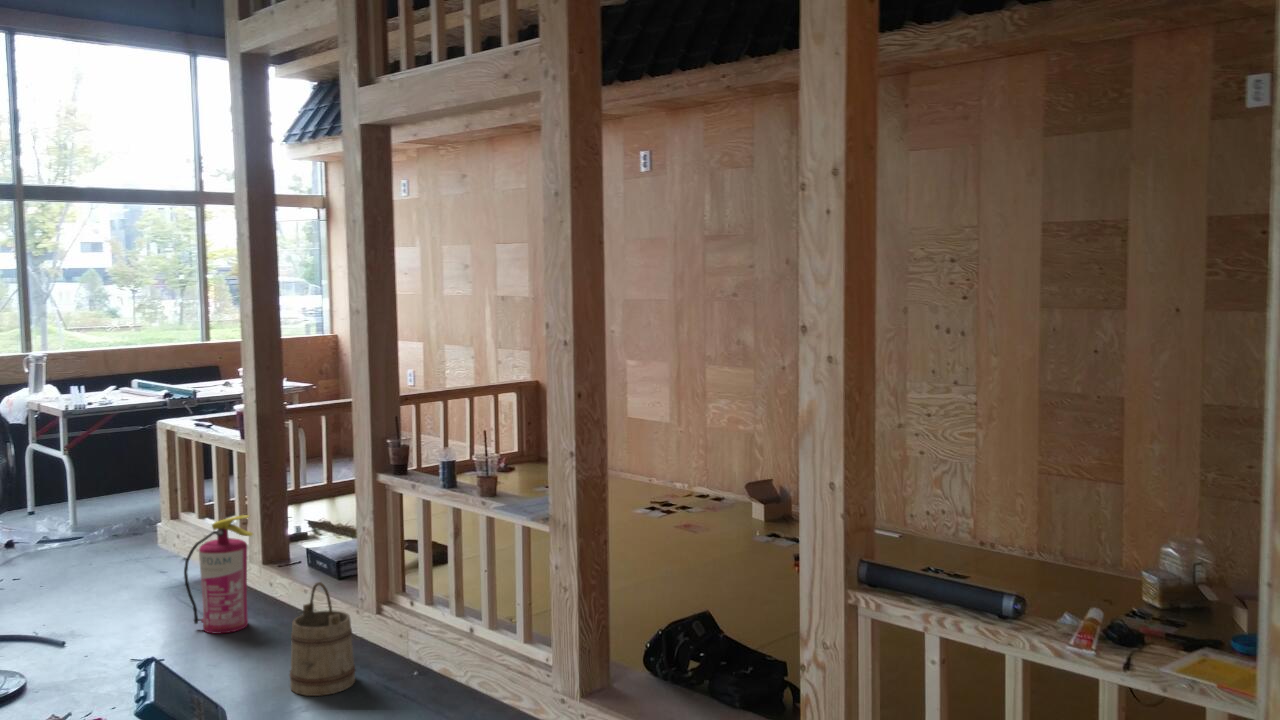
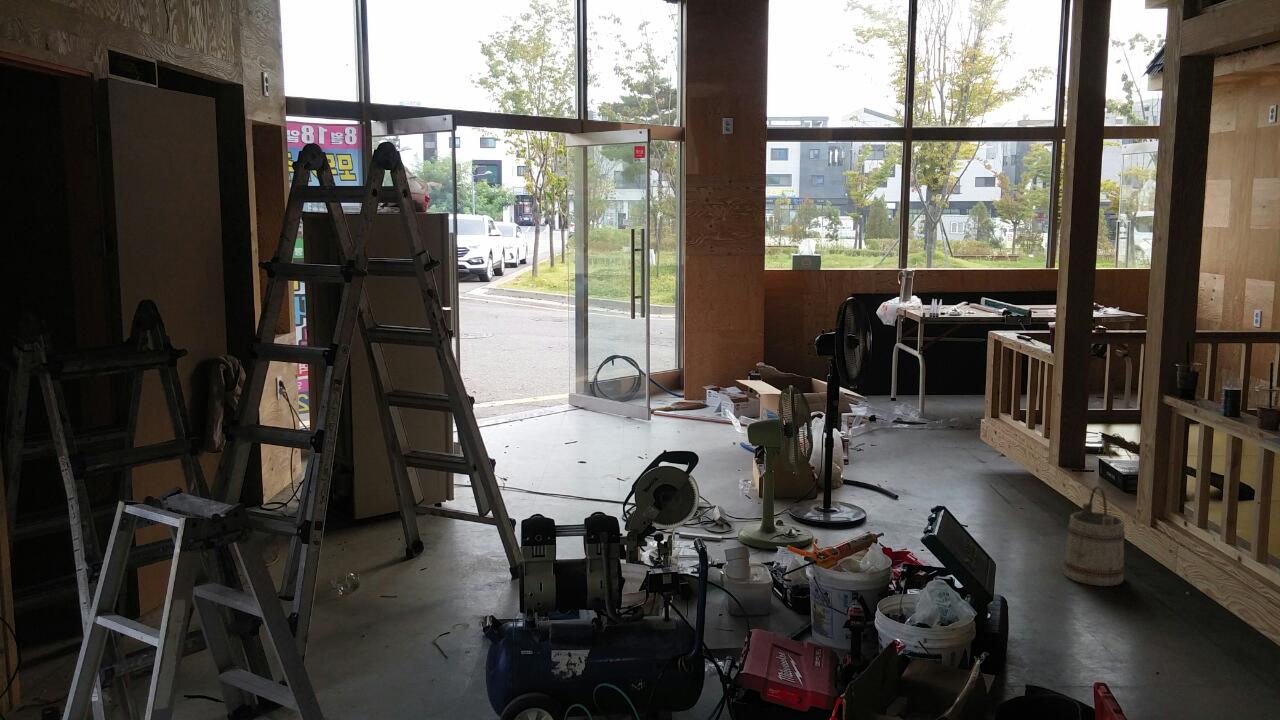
fire extinguisher: present [184,515,253,634] -> none [992,420,1054,518]

